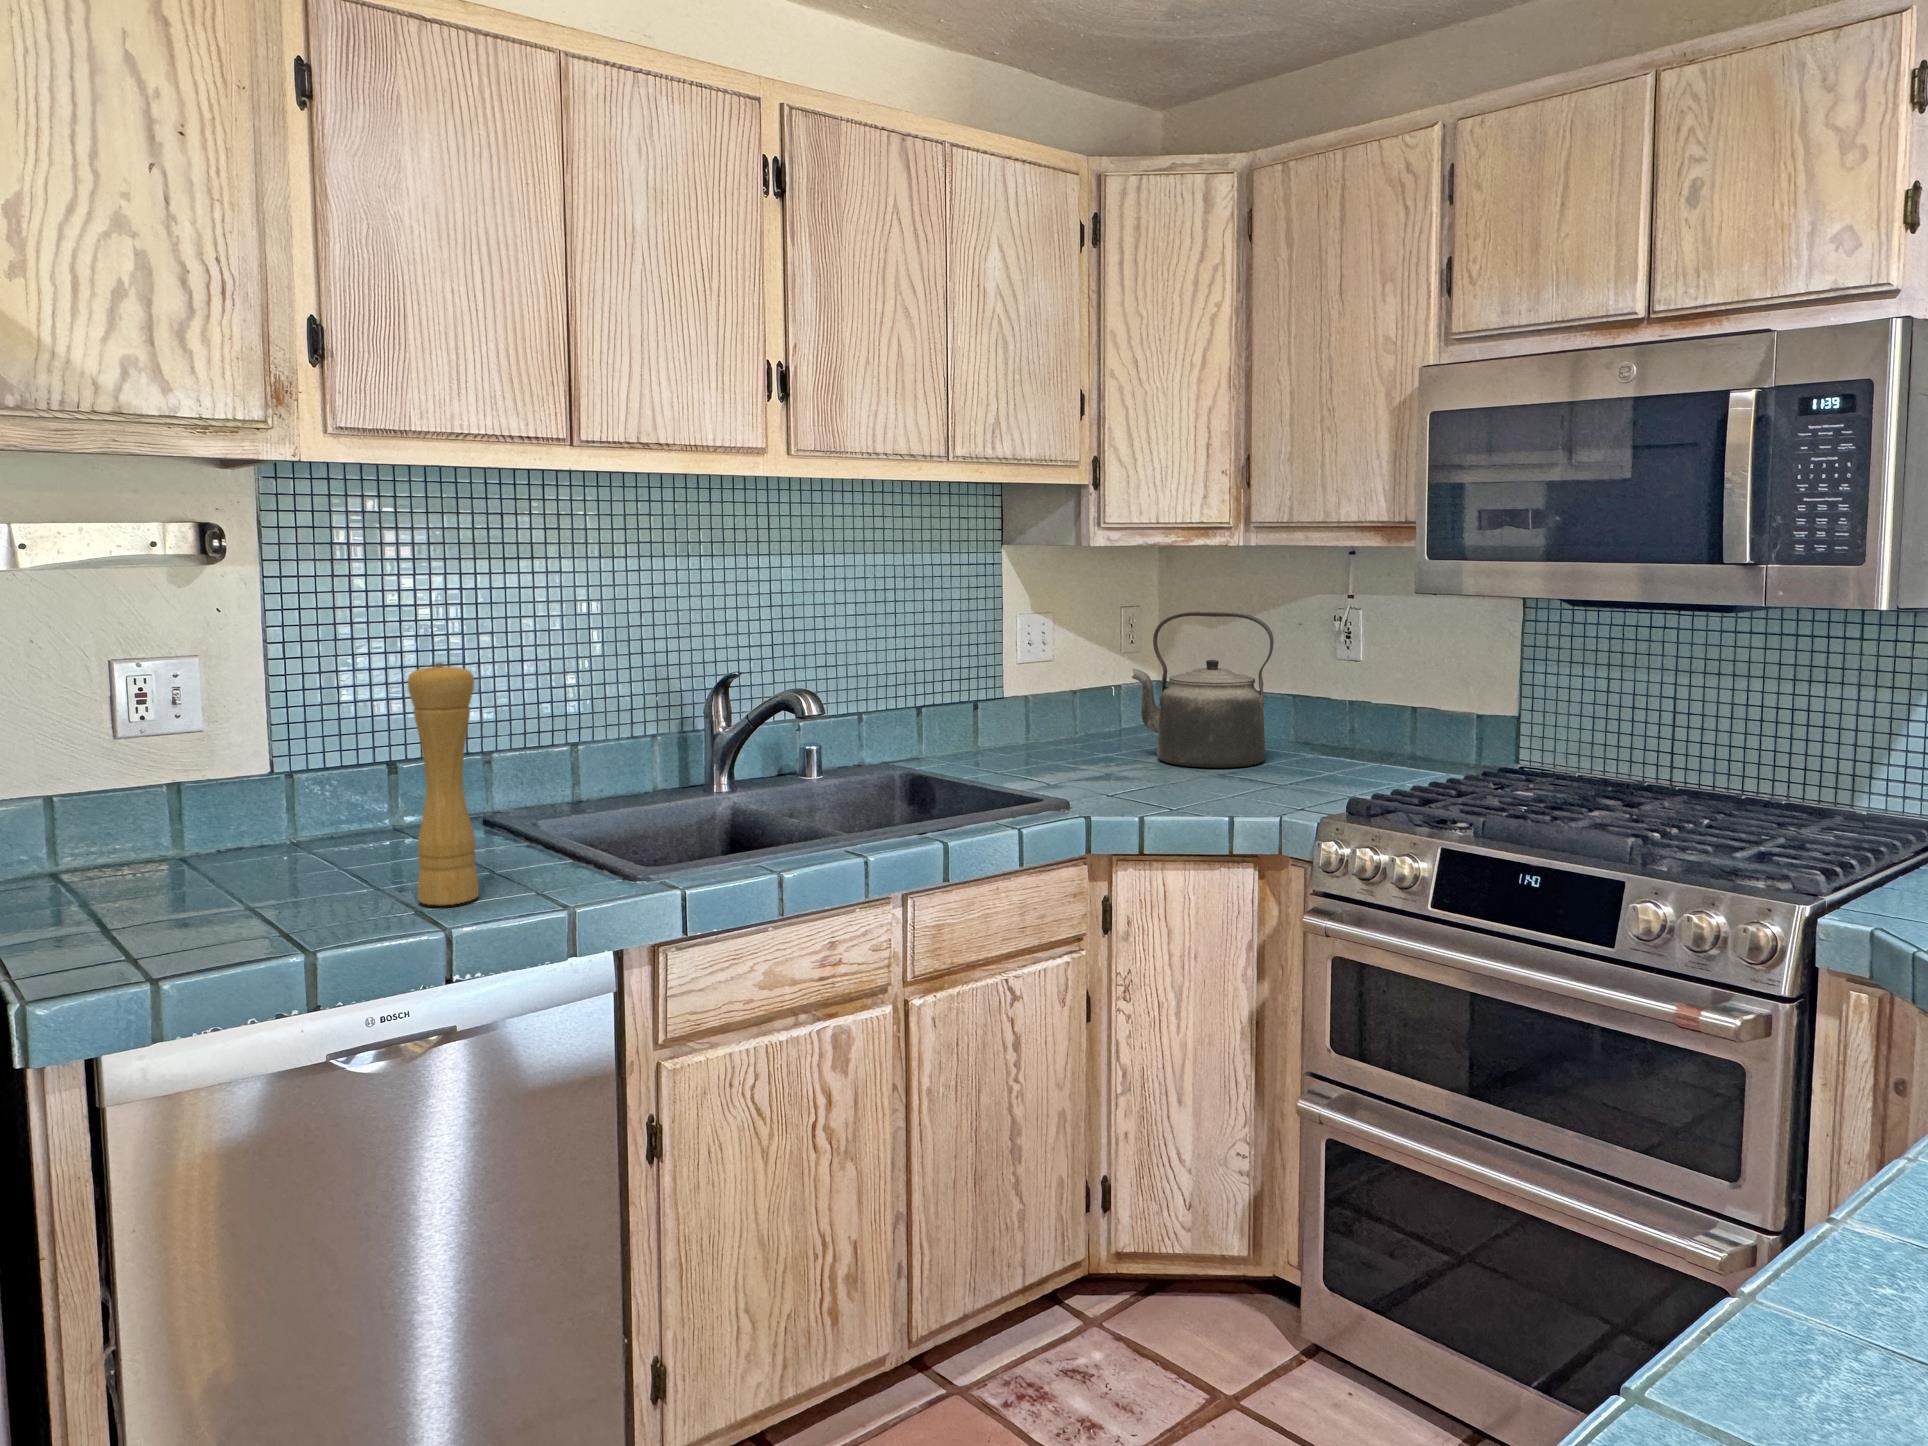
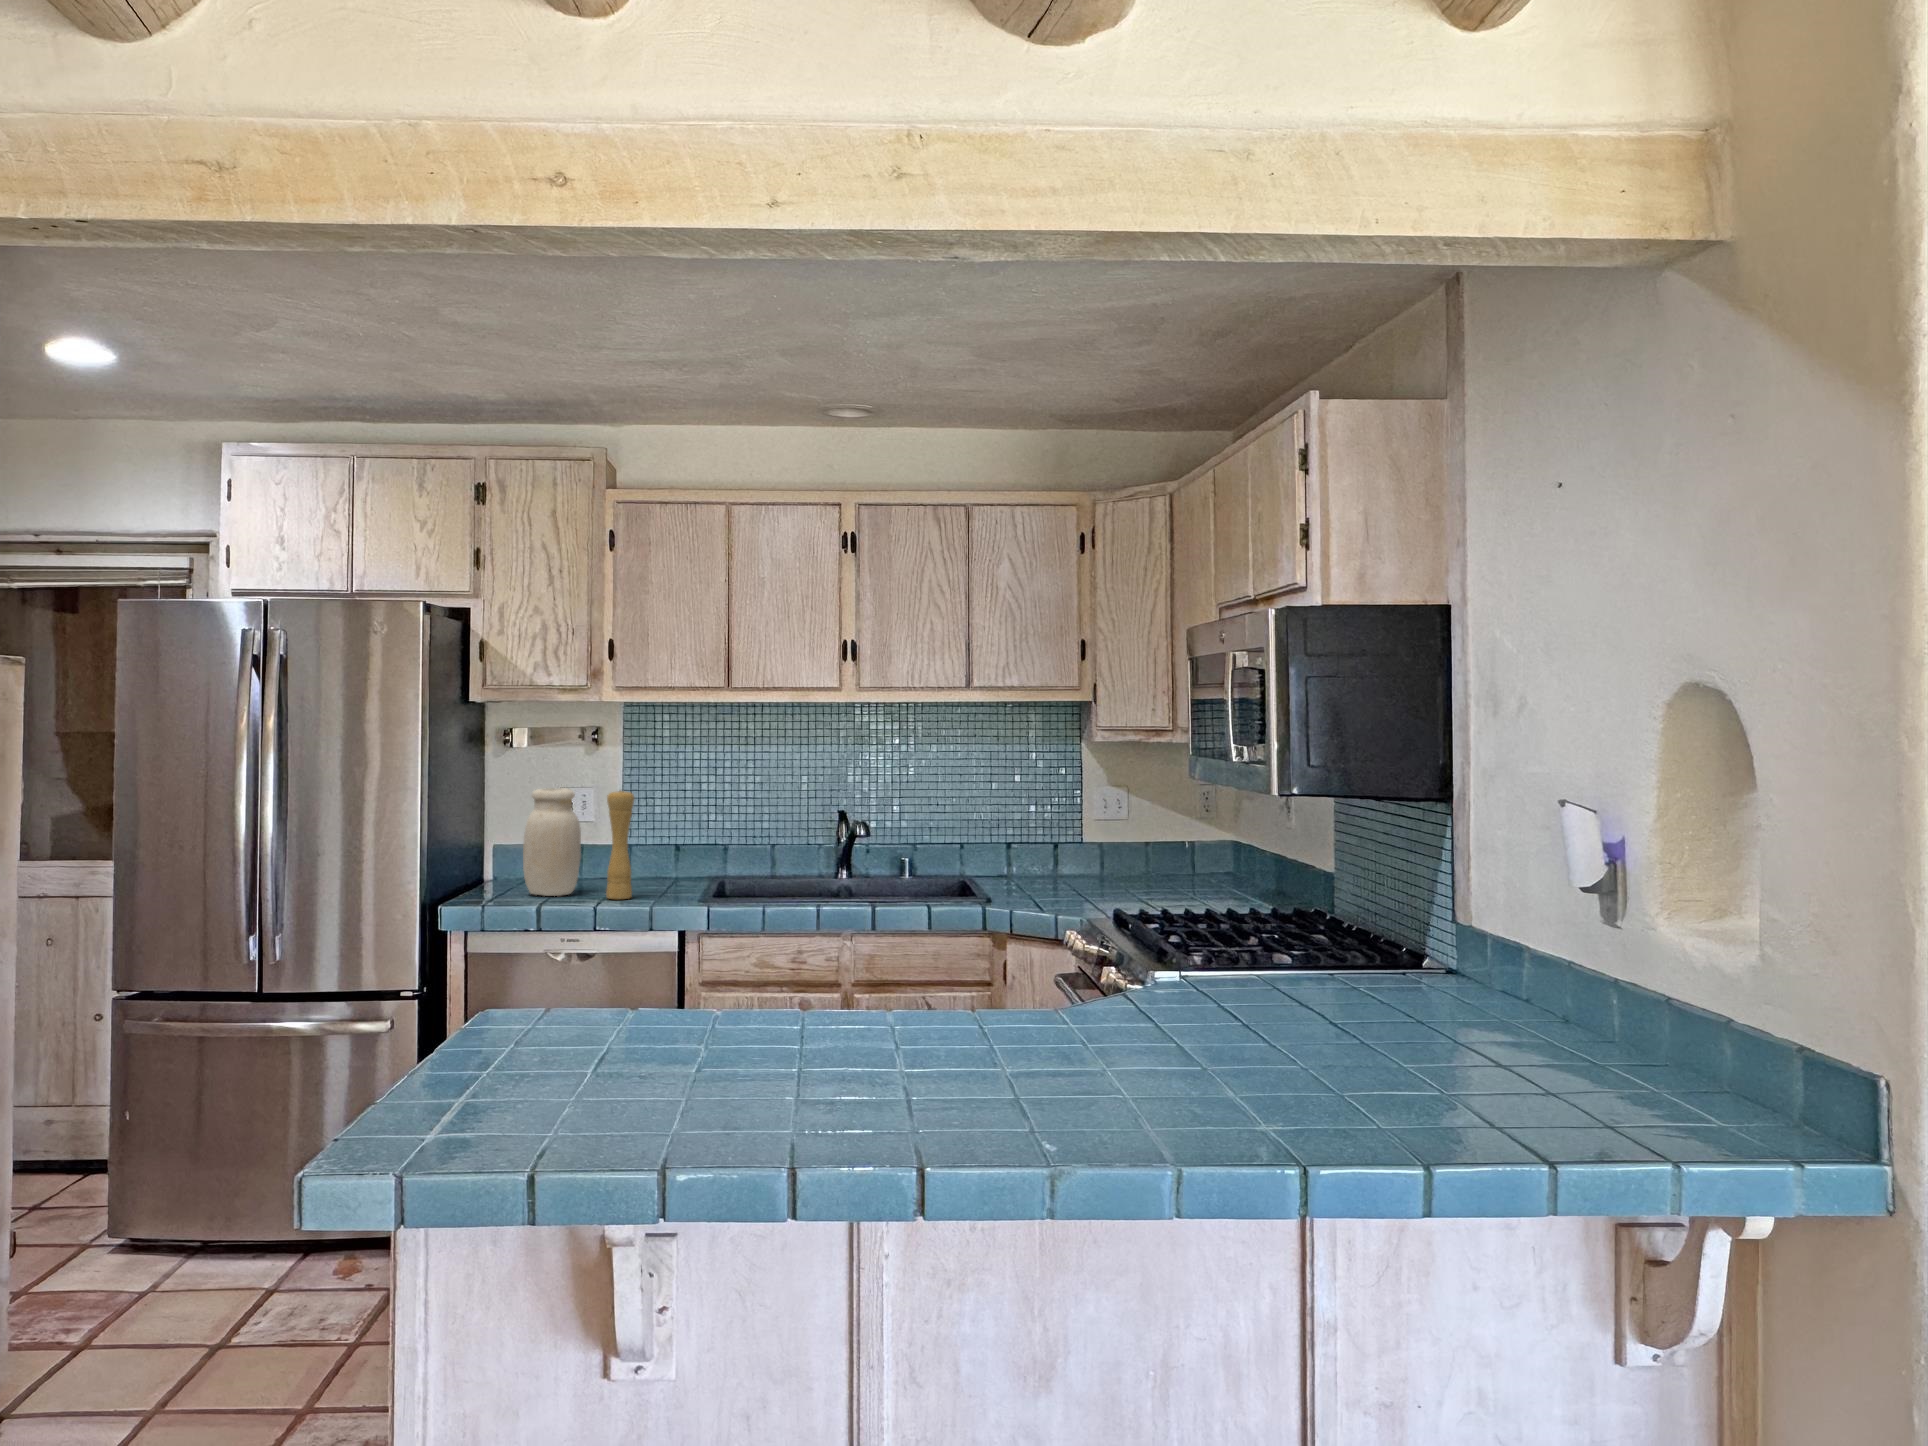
kettle: present [1132,612,1274,768] -> none [1129,789,1208,900]
jar: none [170,668,322,924] -> present [523,788,581,896]

